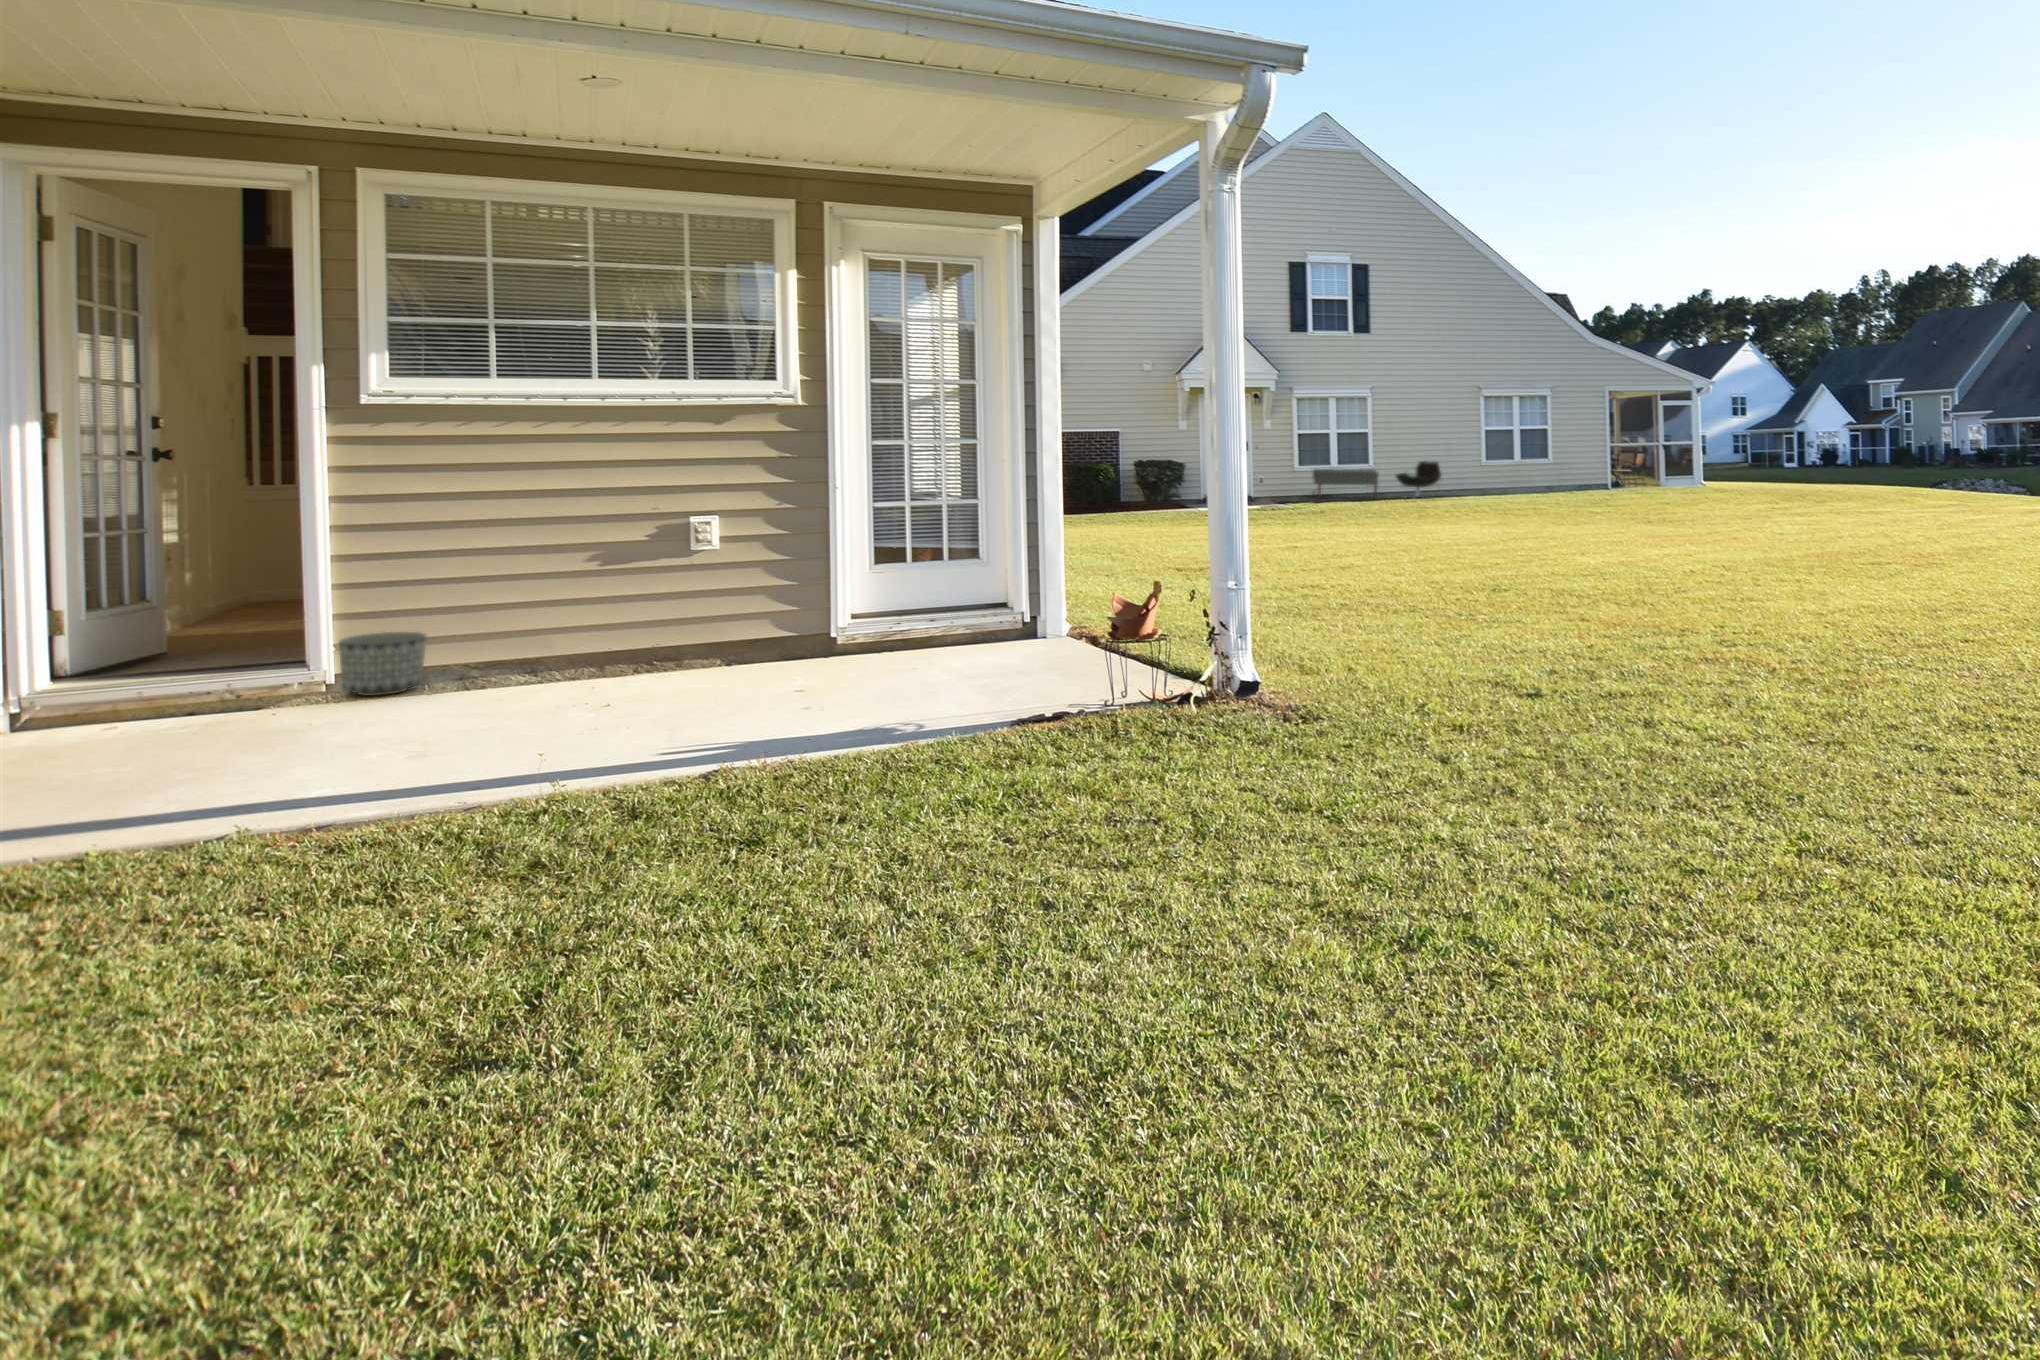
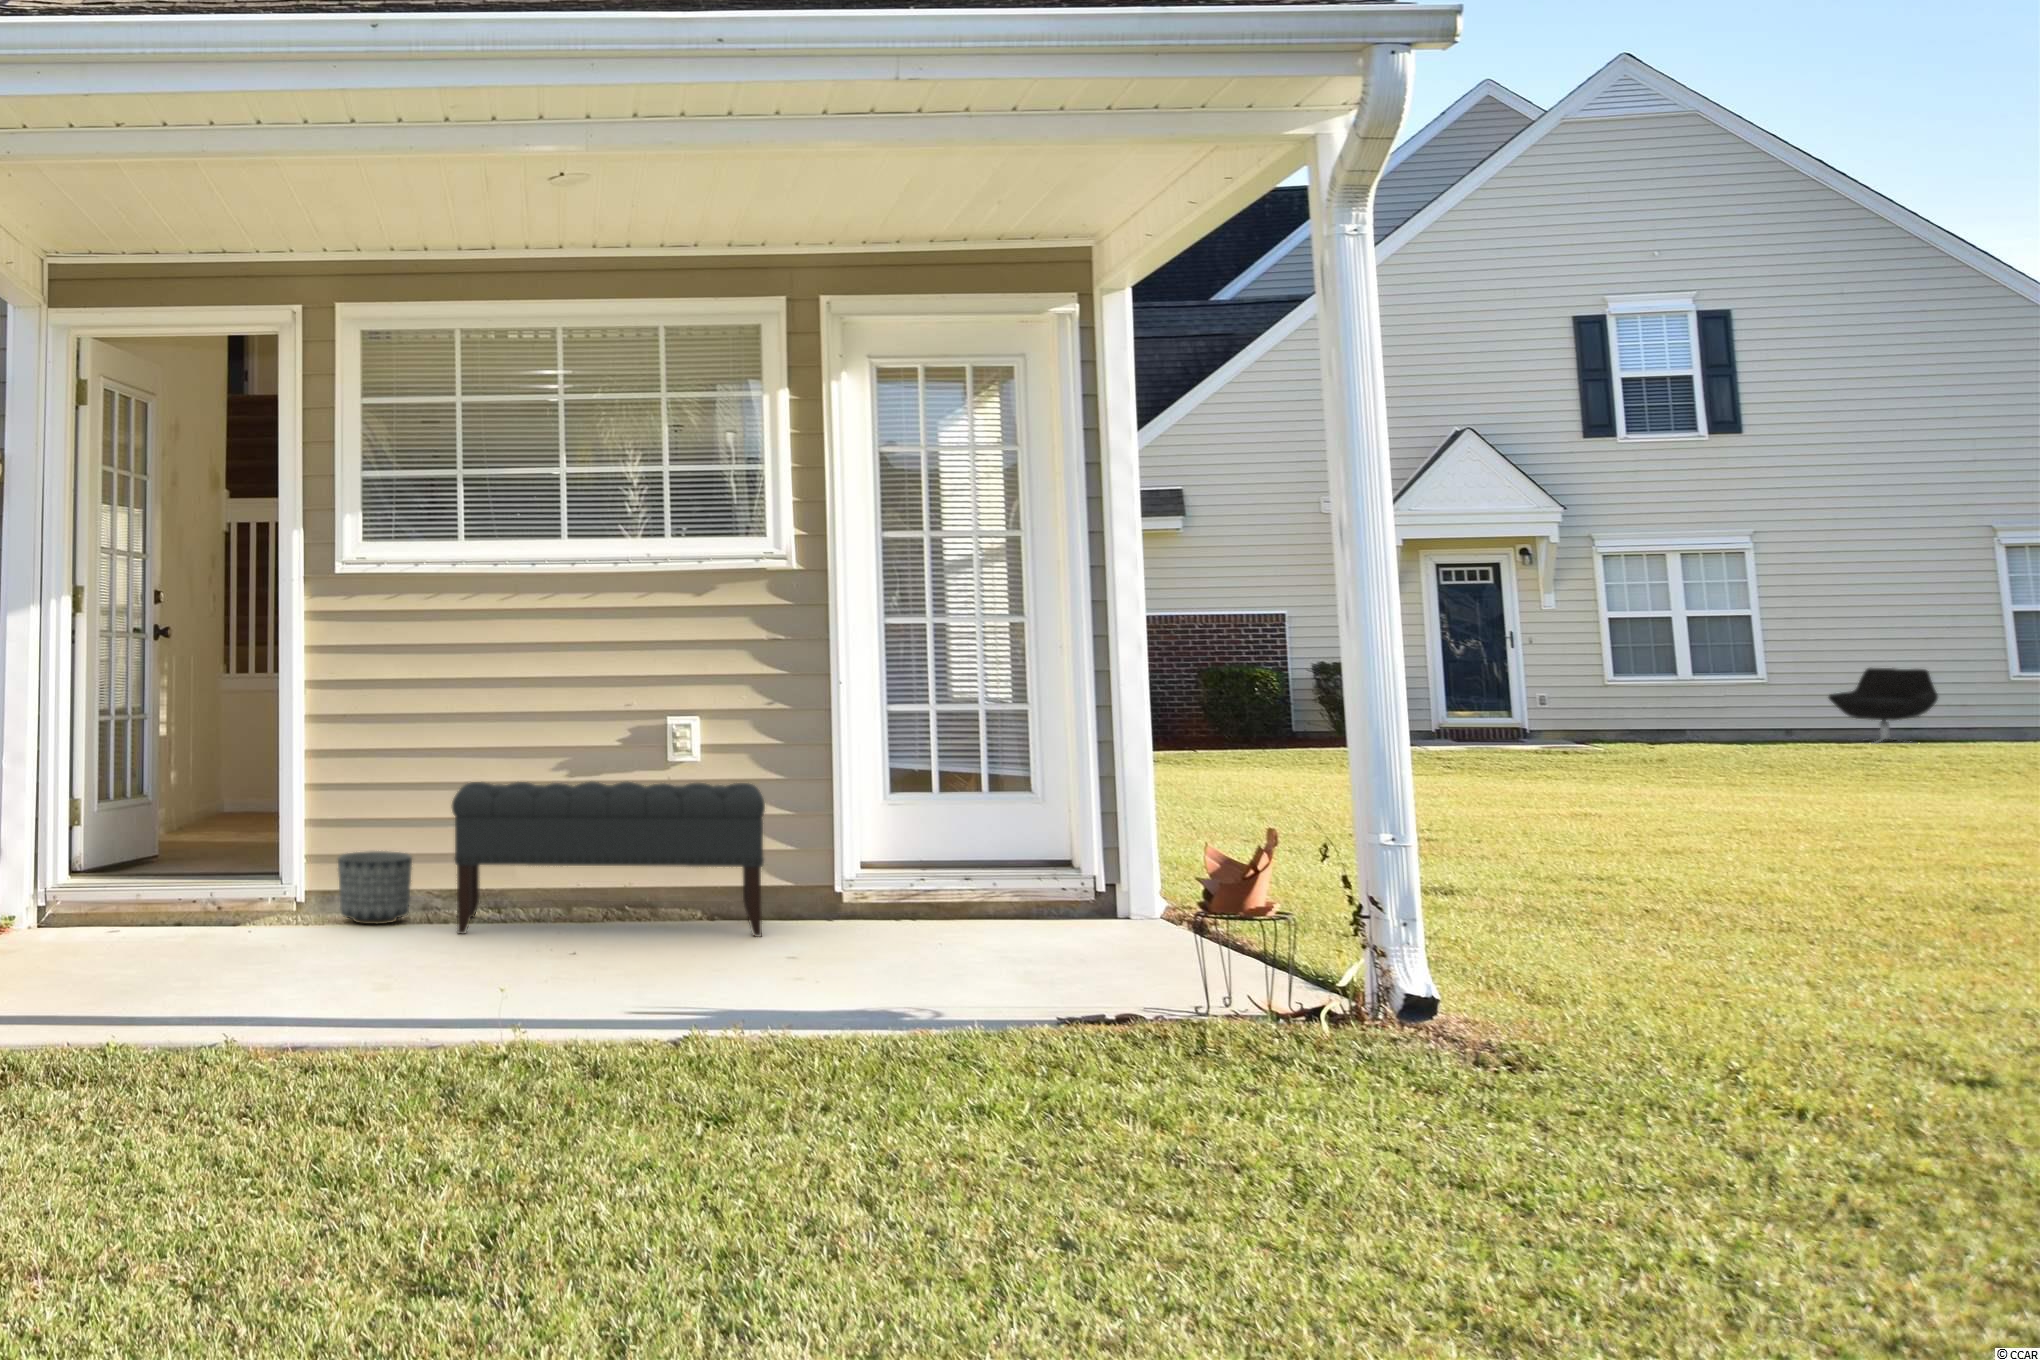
bench: present [1313,469,1379,497] -> present [452,782,765,937]

